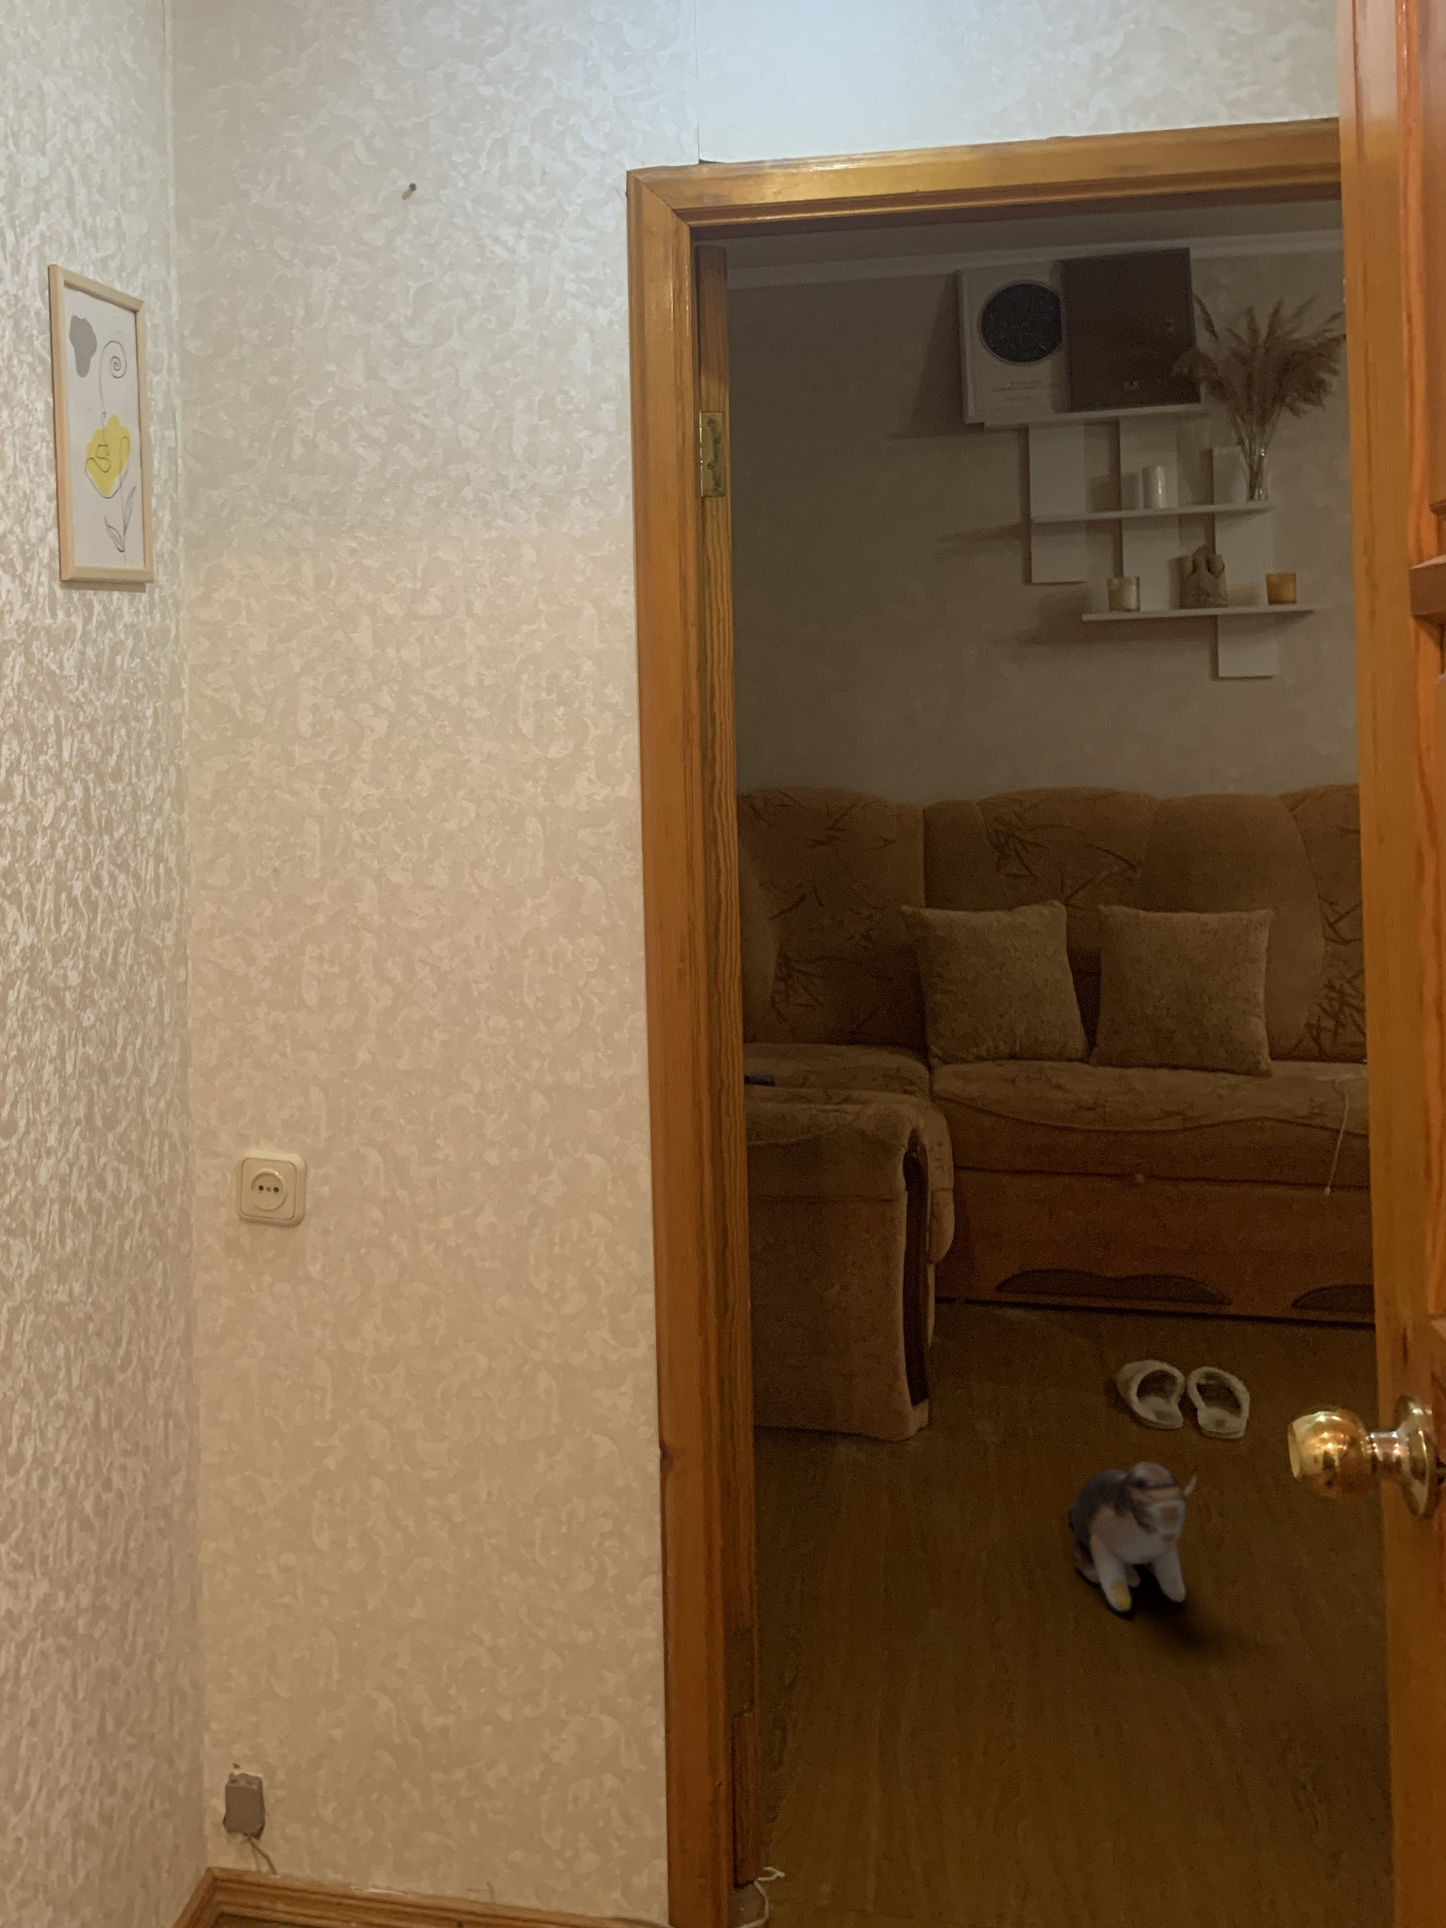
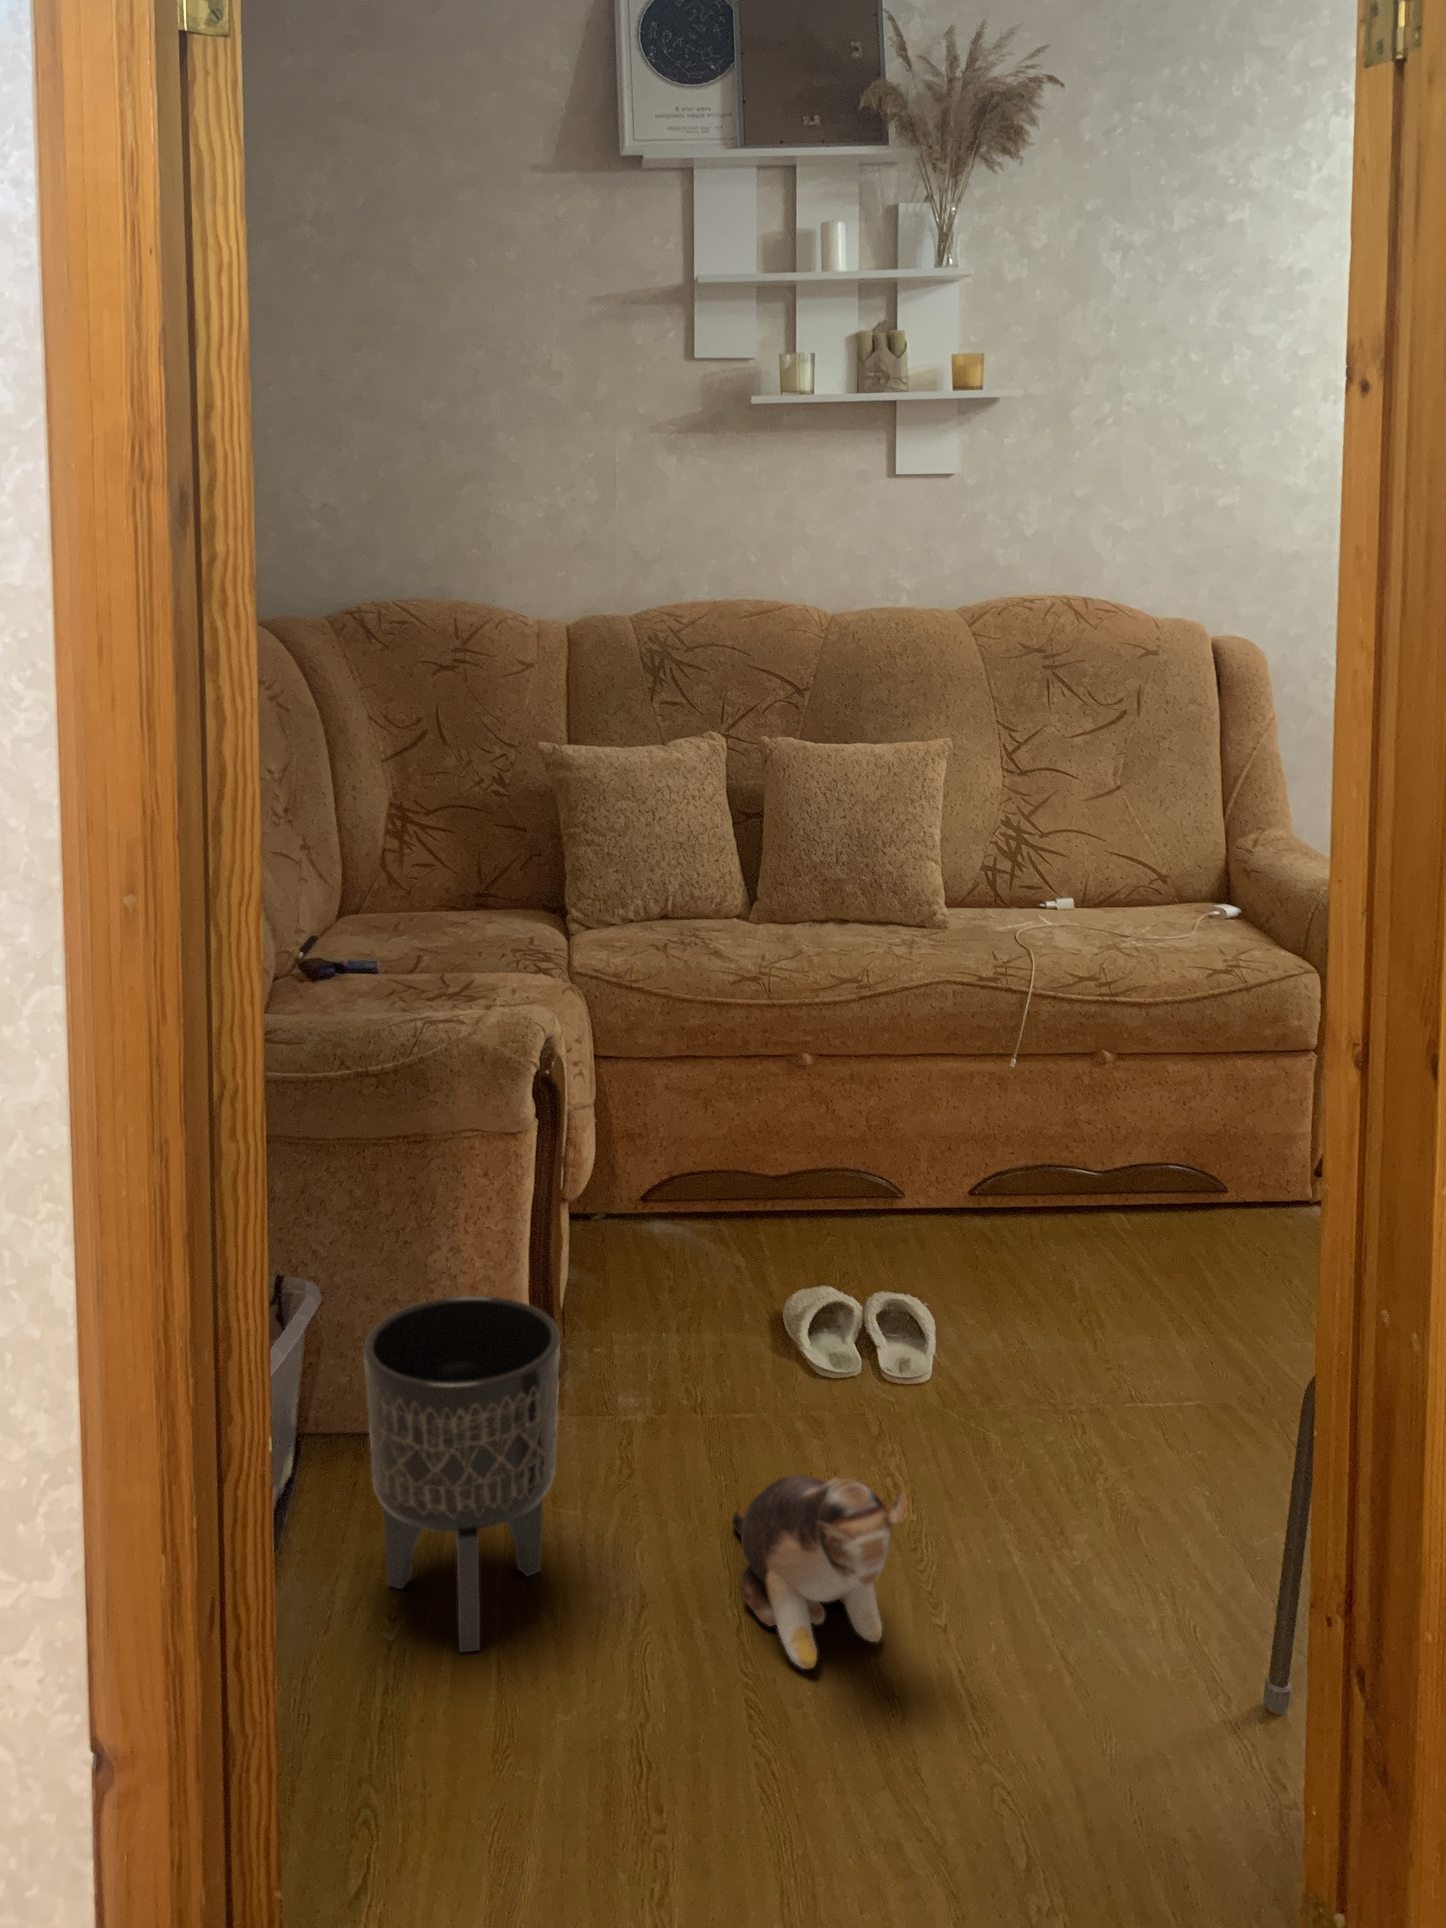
planter: none [782,1312,927,1570] -> present [364,1296,560,1652]

